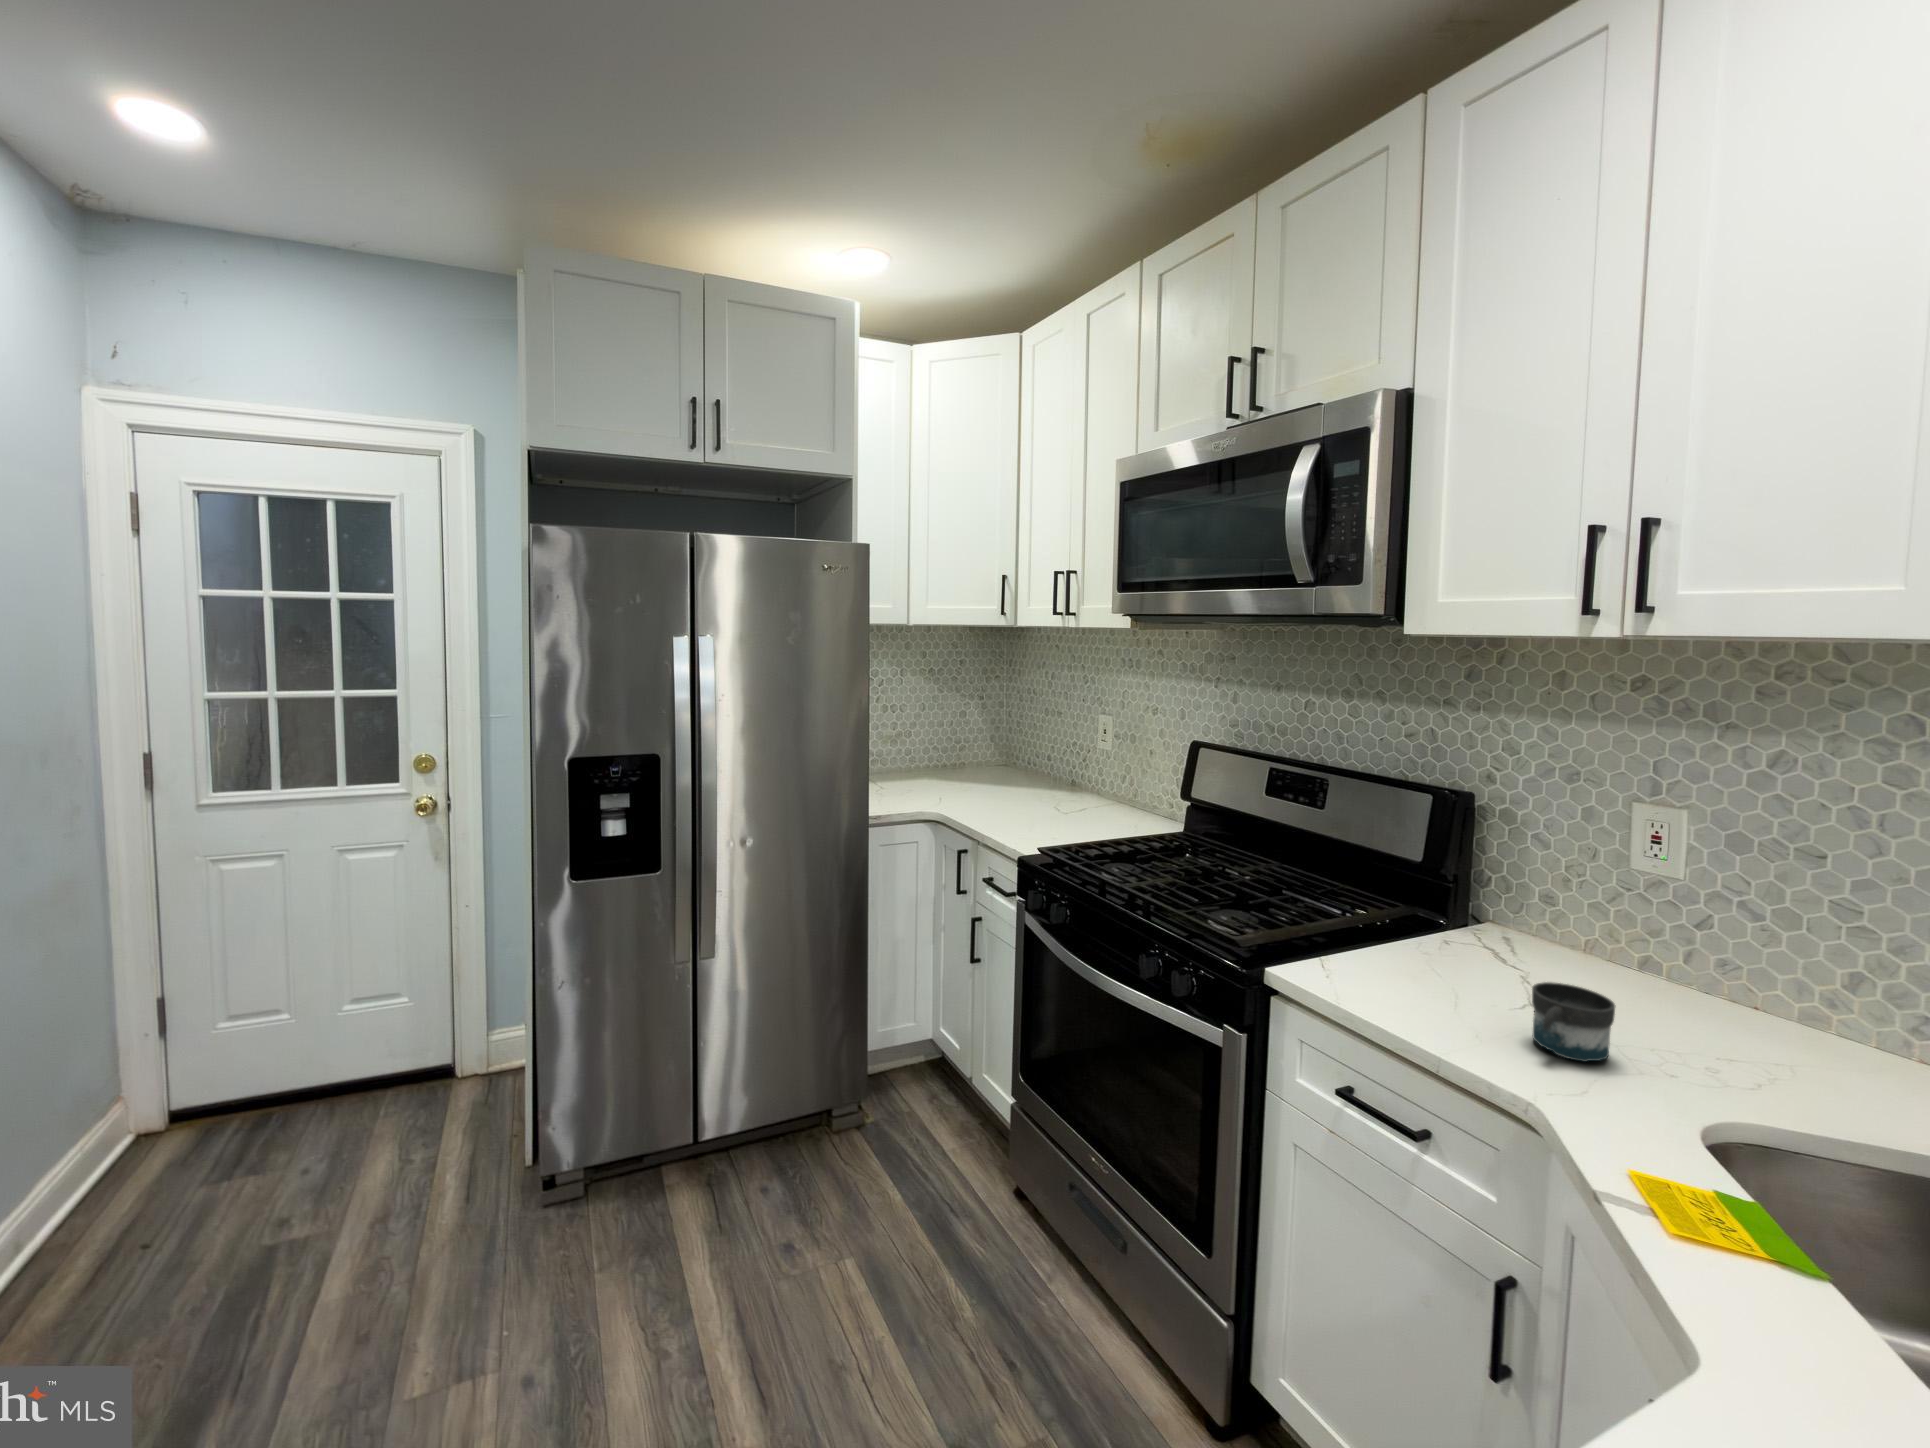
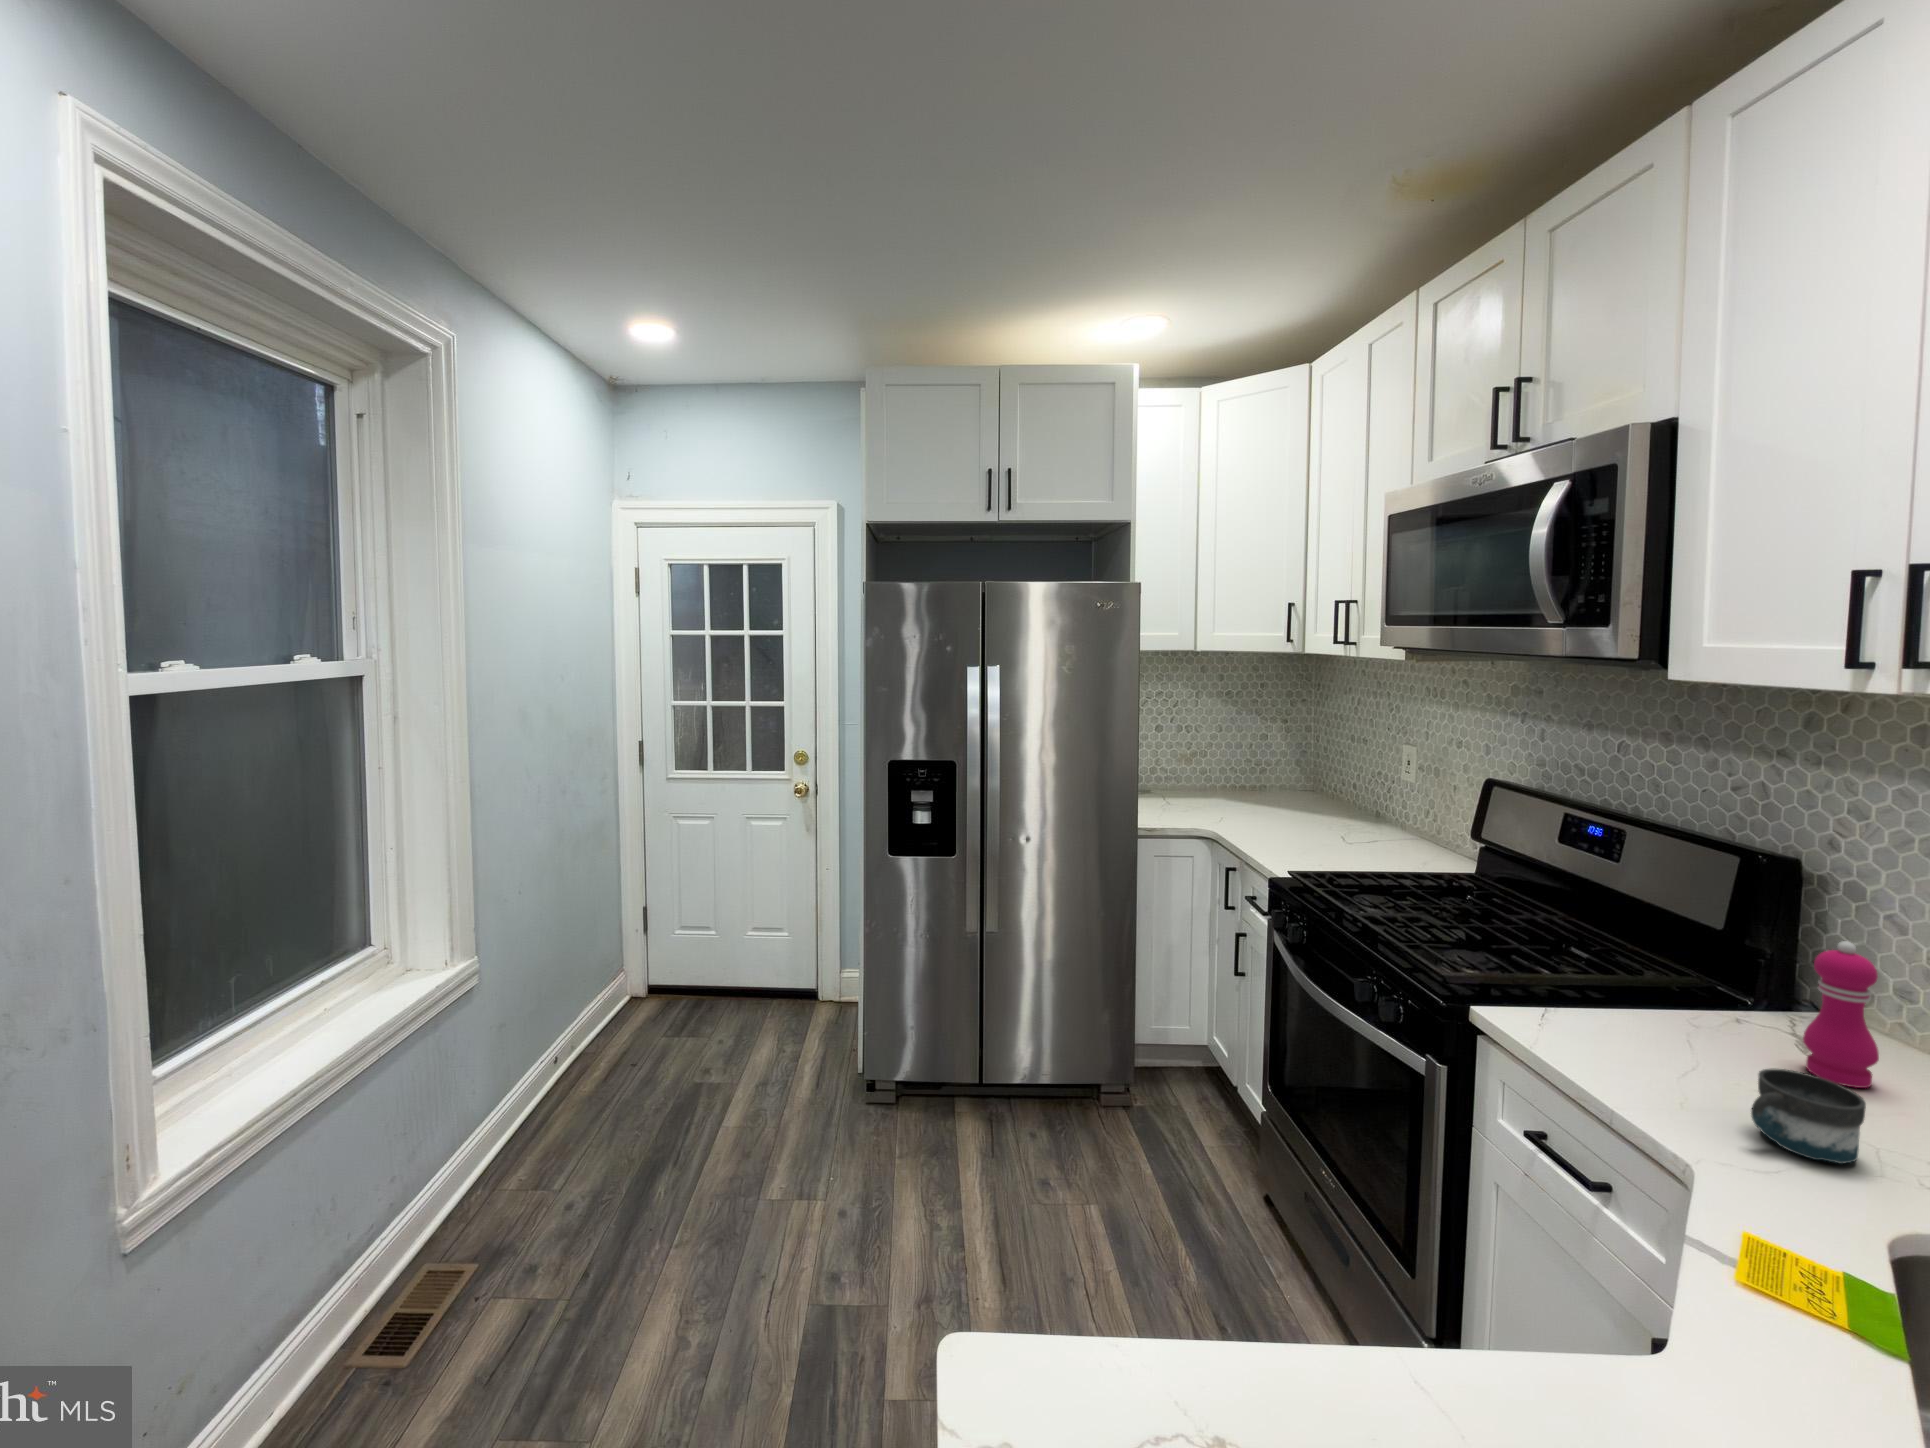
pepper mill: none [1510,860,1564,986] -> present [1803,941,1879,1088]

